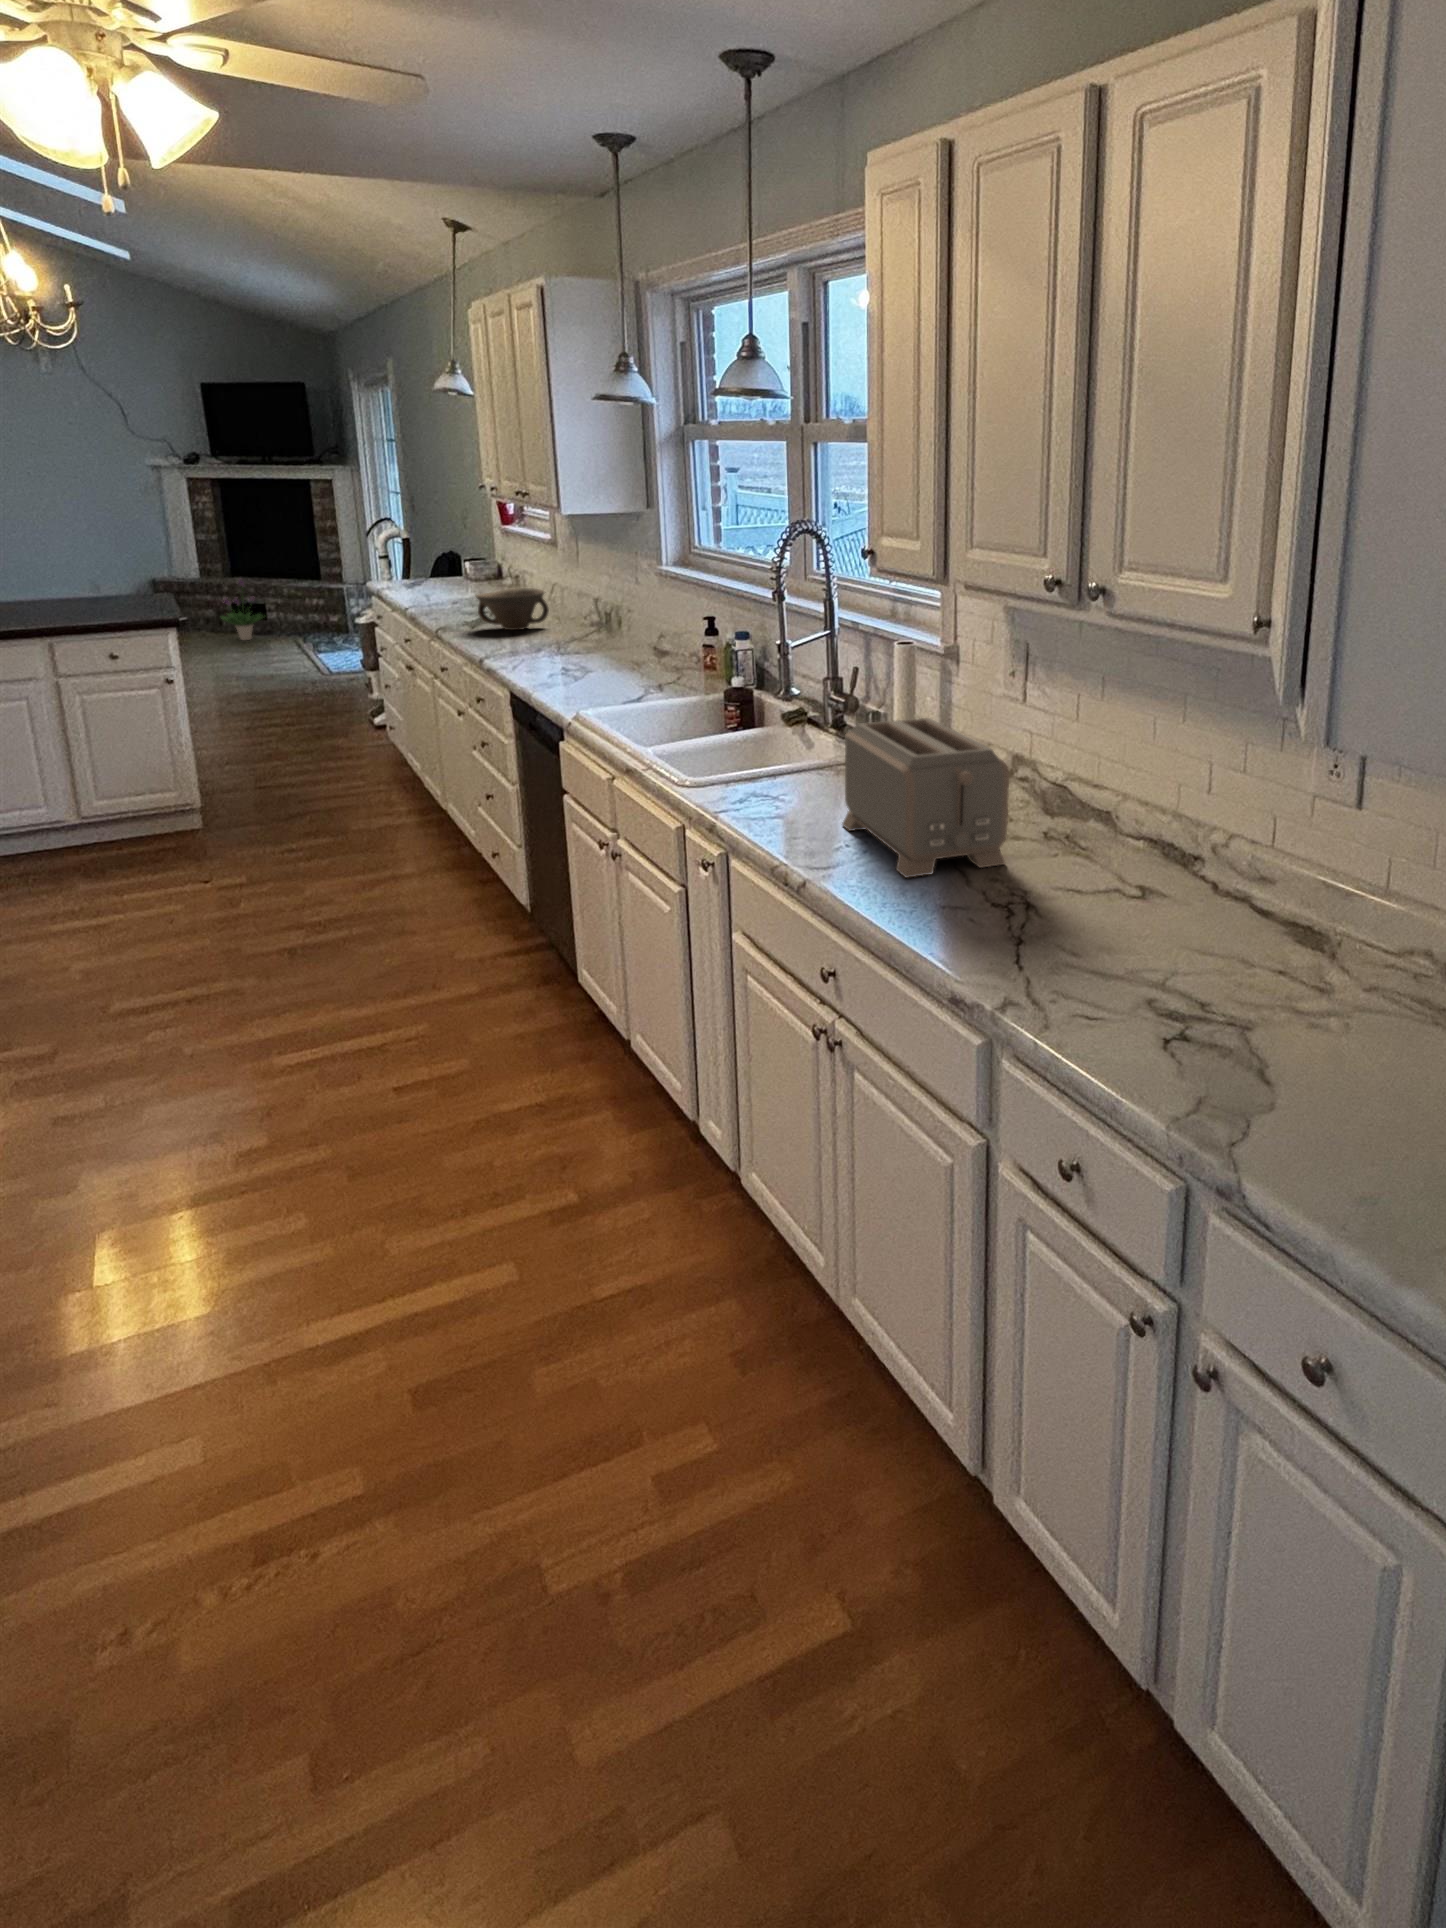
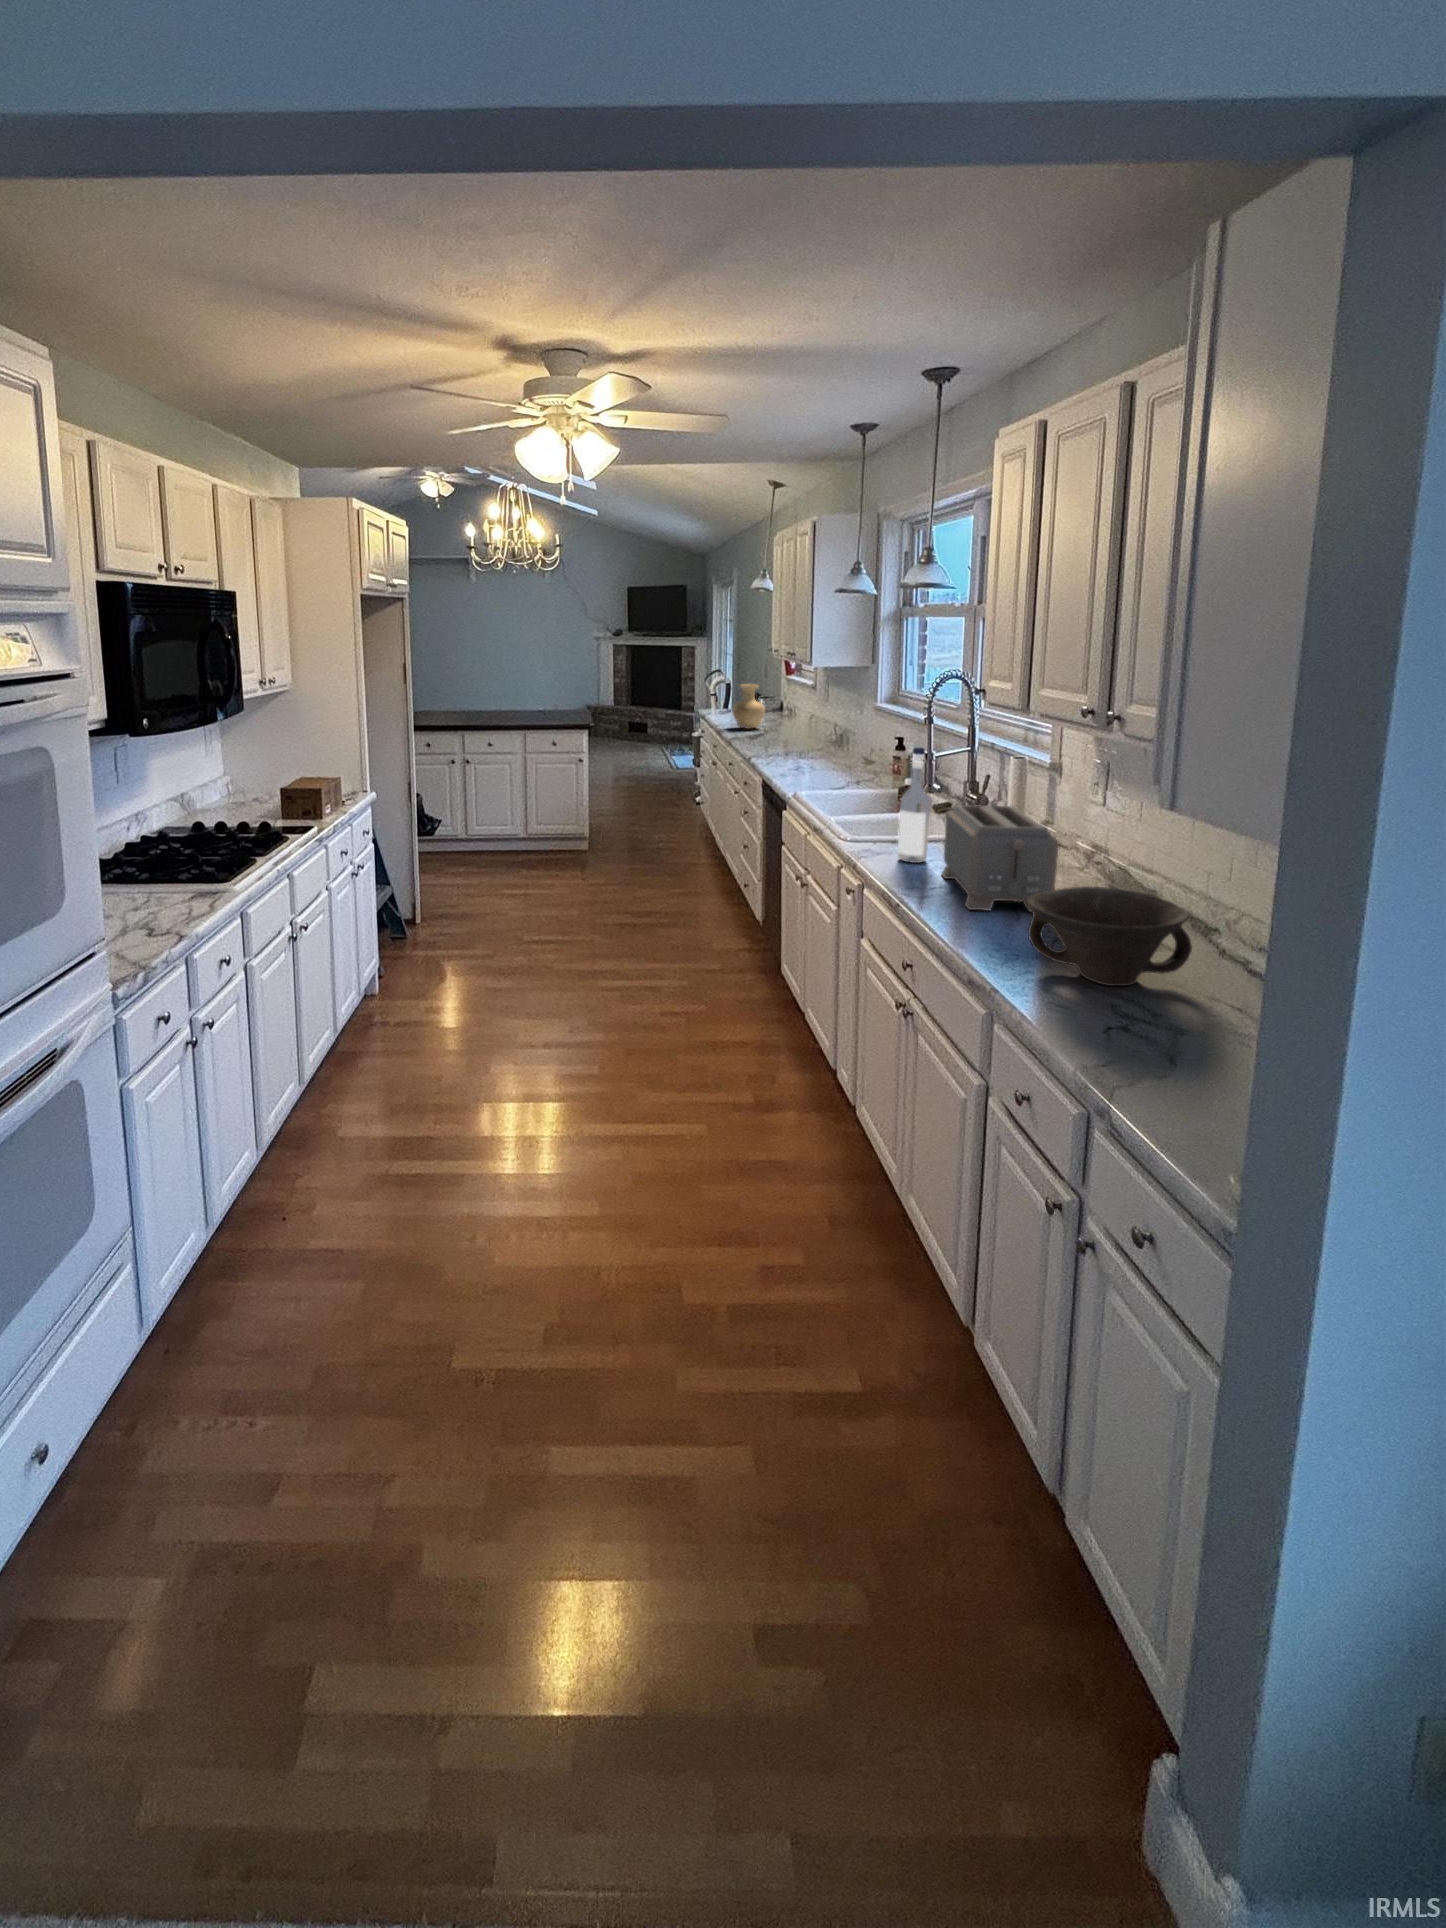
vase: none [429,541,481,610] -> present [732,684,765,729]
potted plant: present [222,580,263,640] -> none [620,707,647,745]
bowl: present [476,588,549,630] -> present [1027,886,1192,986]
wine bottle: none [772,659,813,811] -> present [898,759,930,863]

